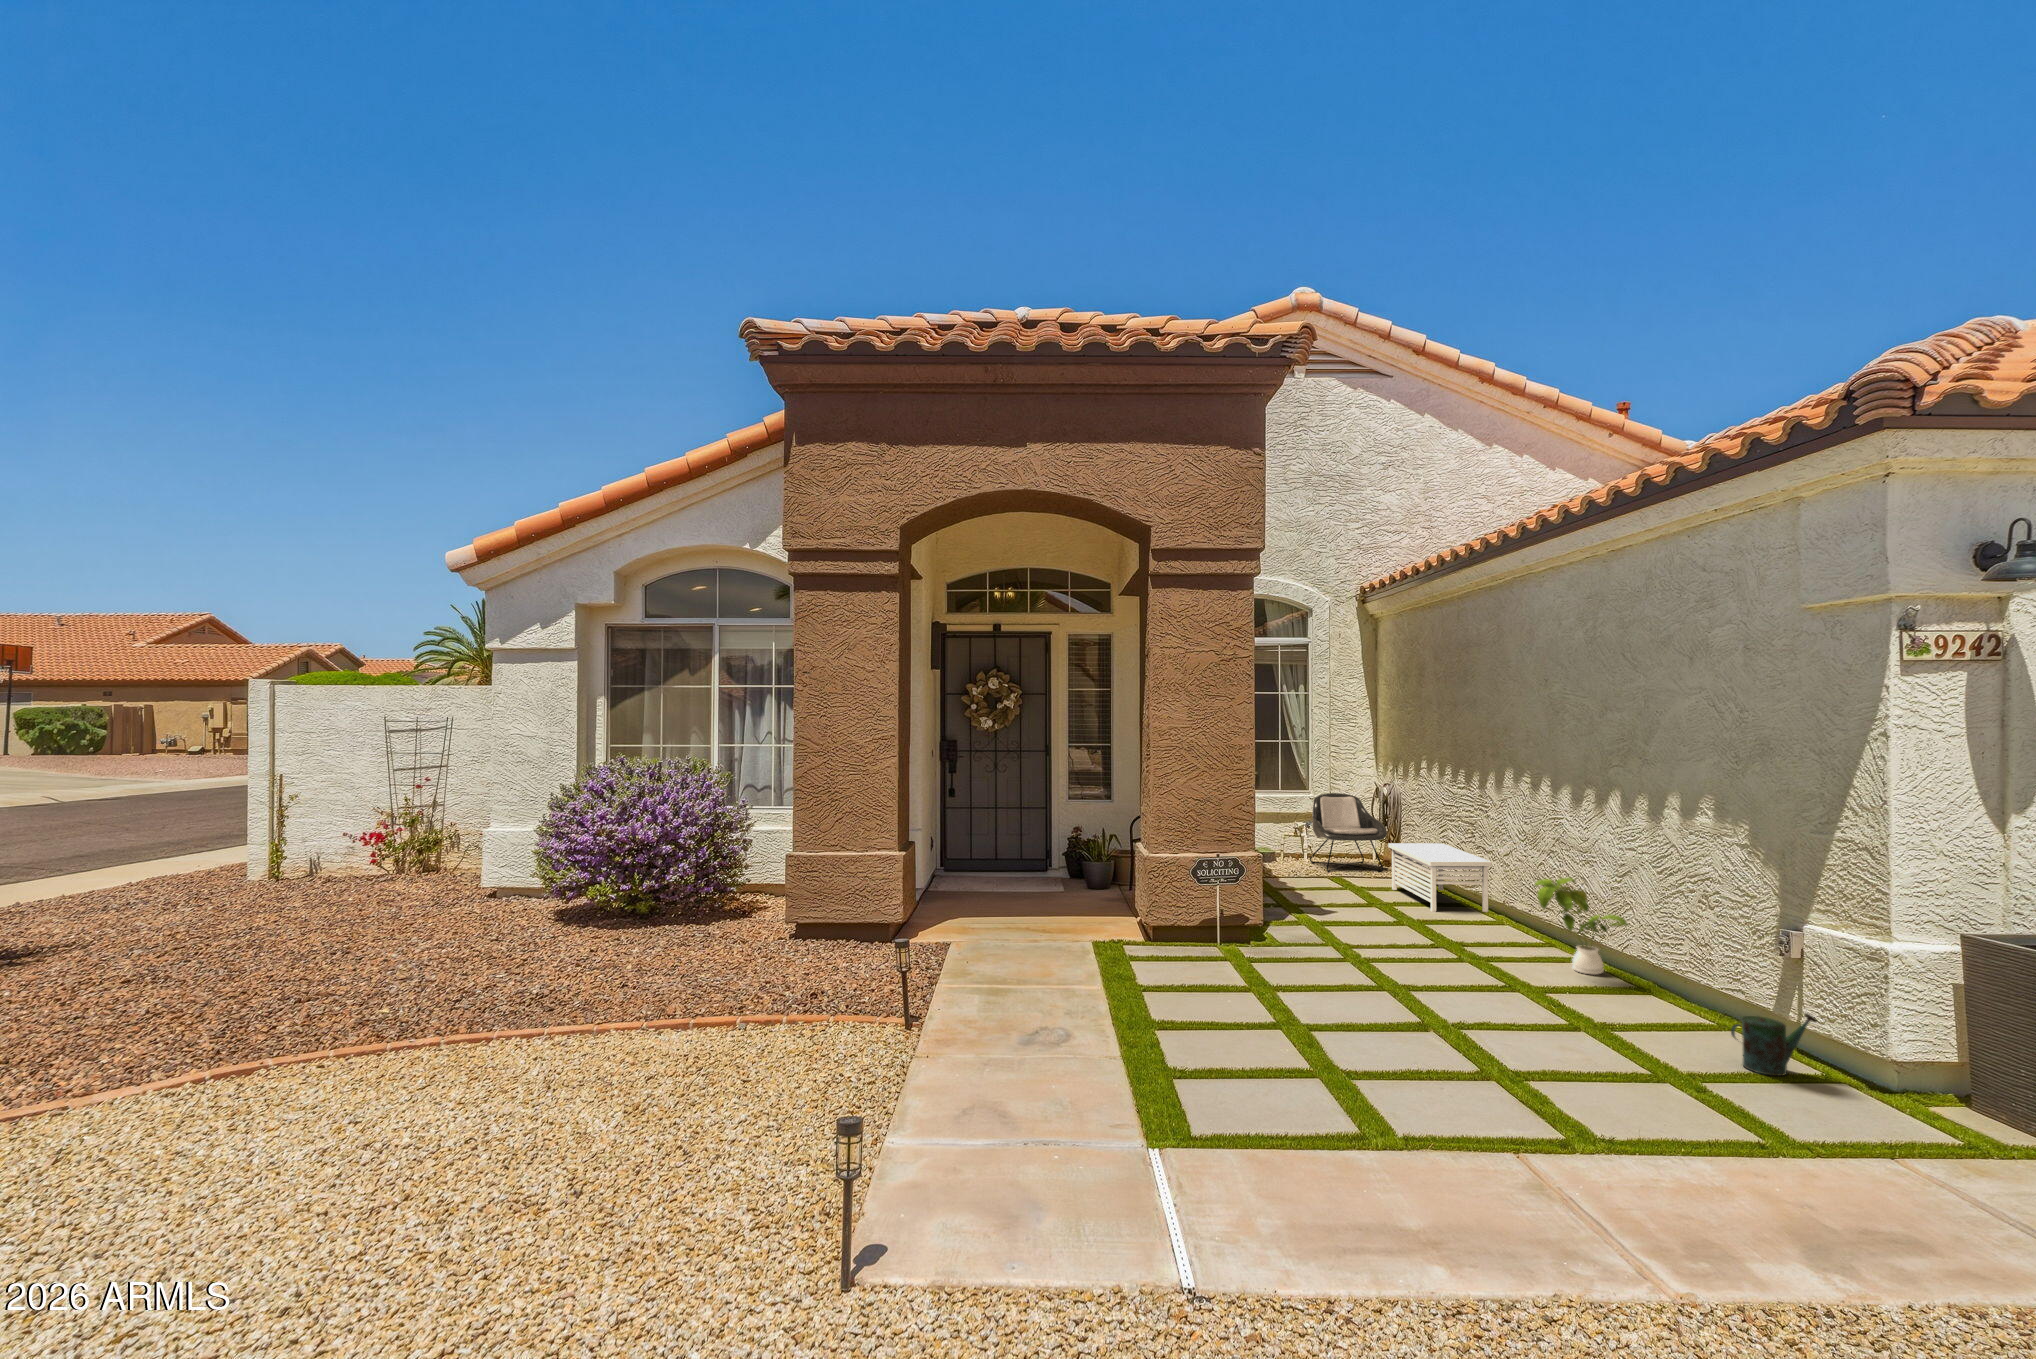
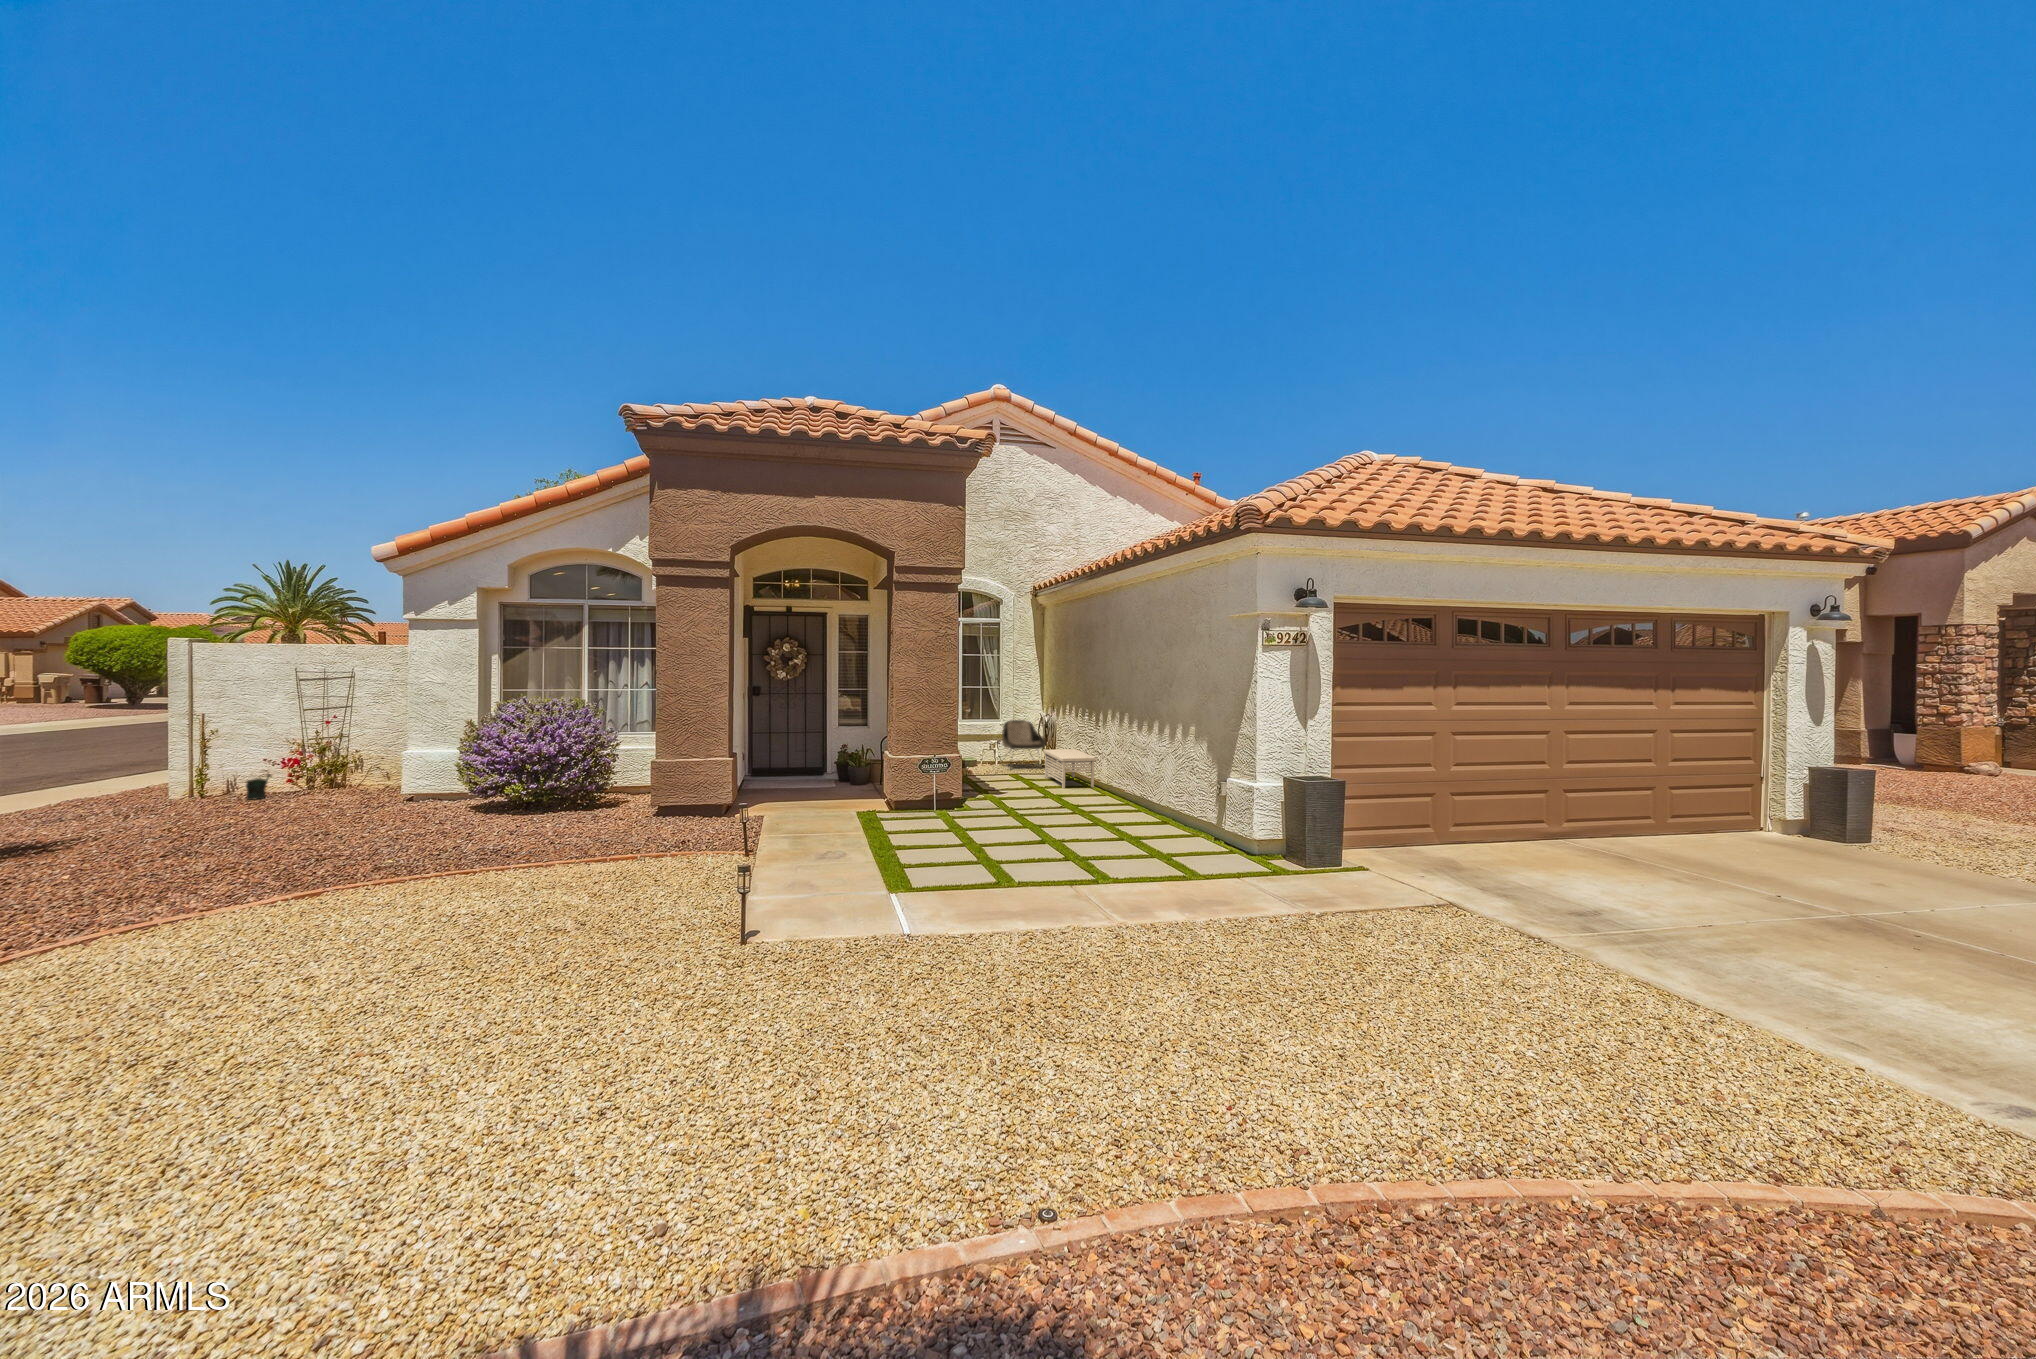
house plant: present [1535,877,1628,975] -> none [1104,762,1148,813]
watering can: present [1731,1013,1817,1076] -> present [246,774,271,800]

